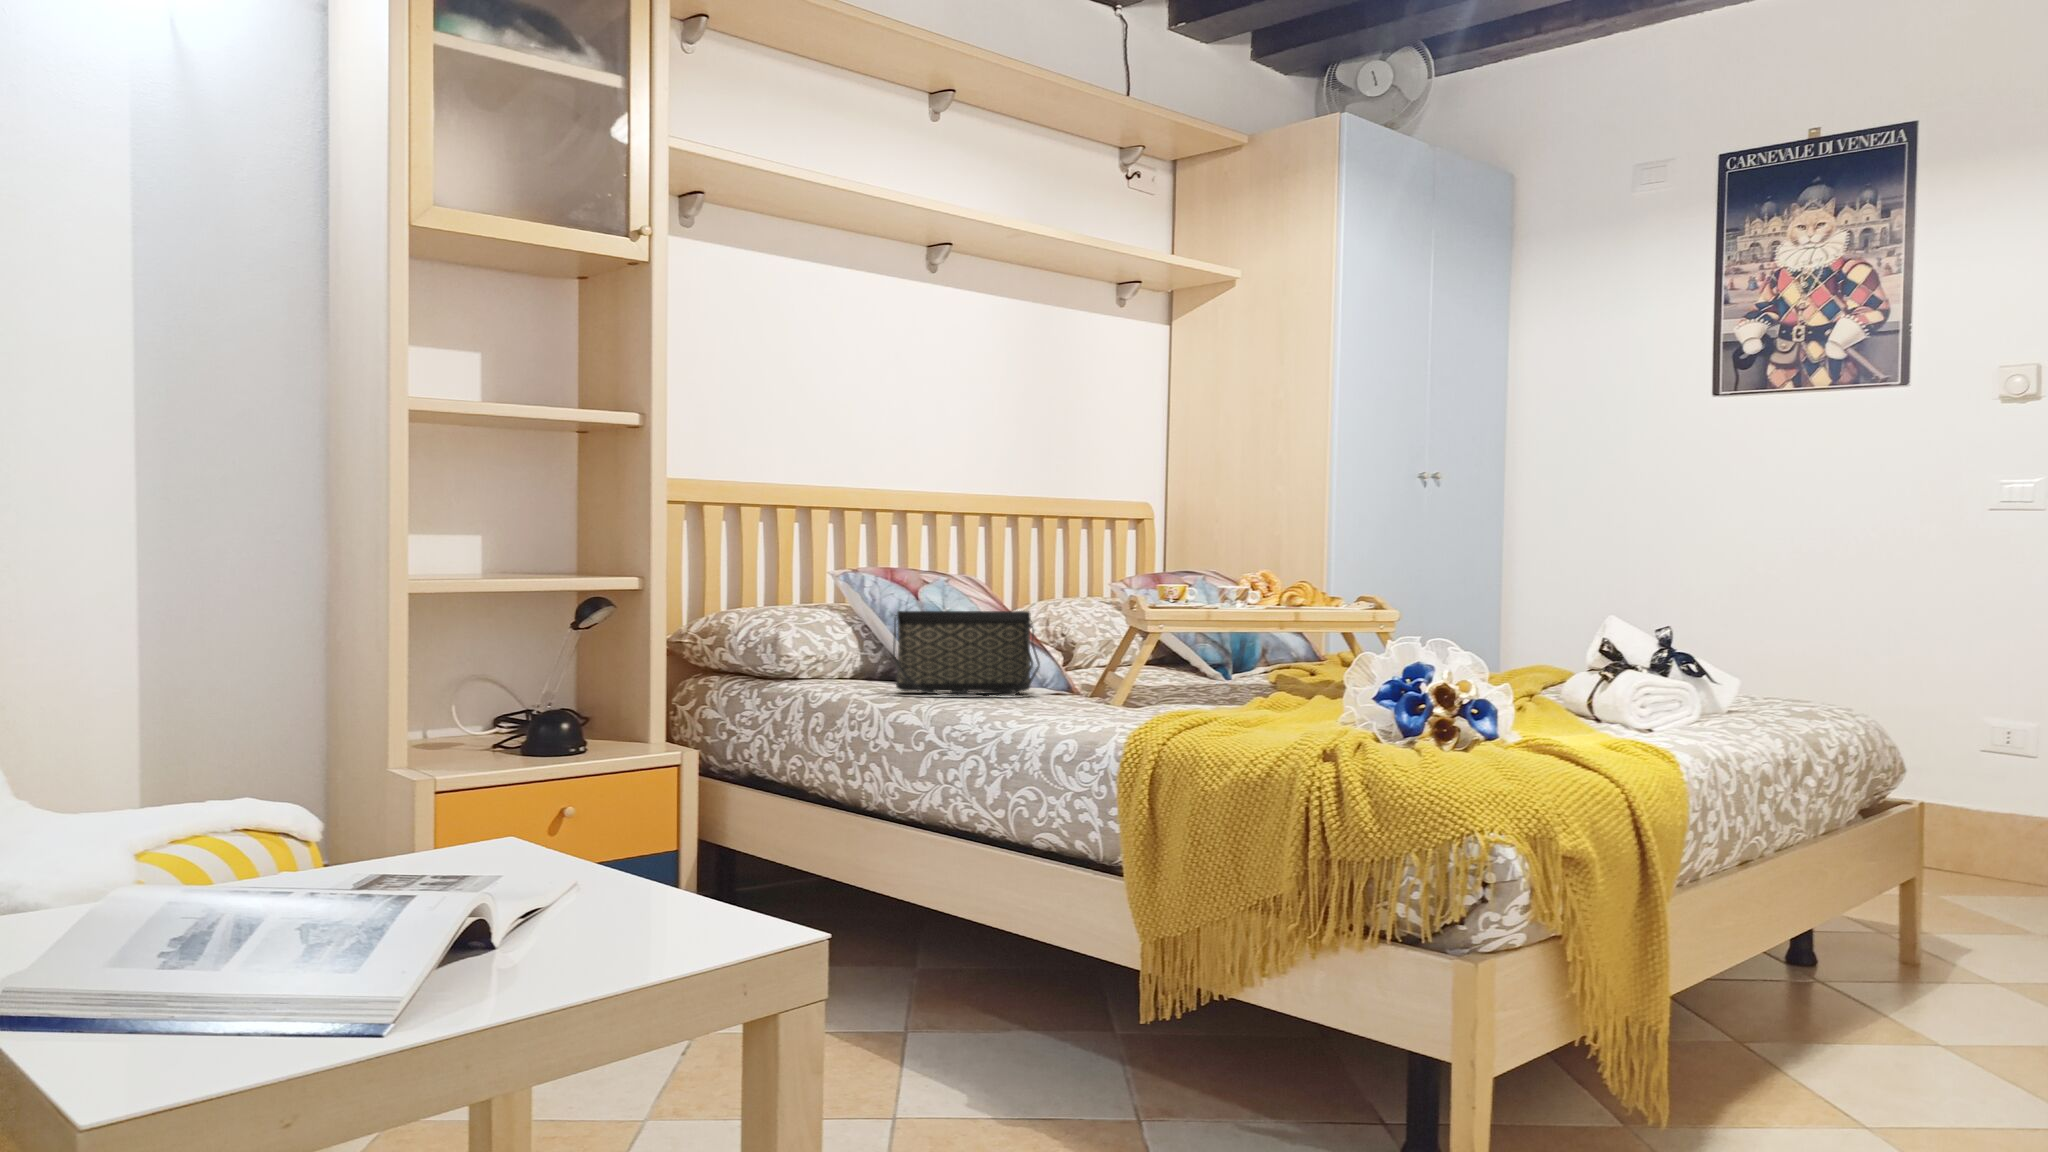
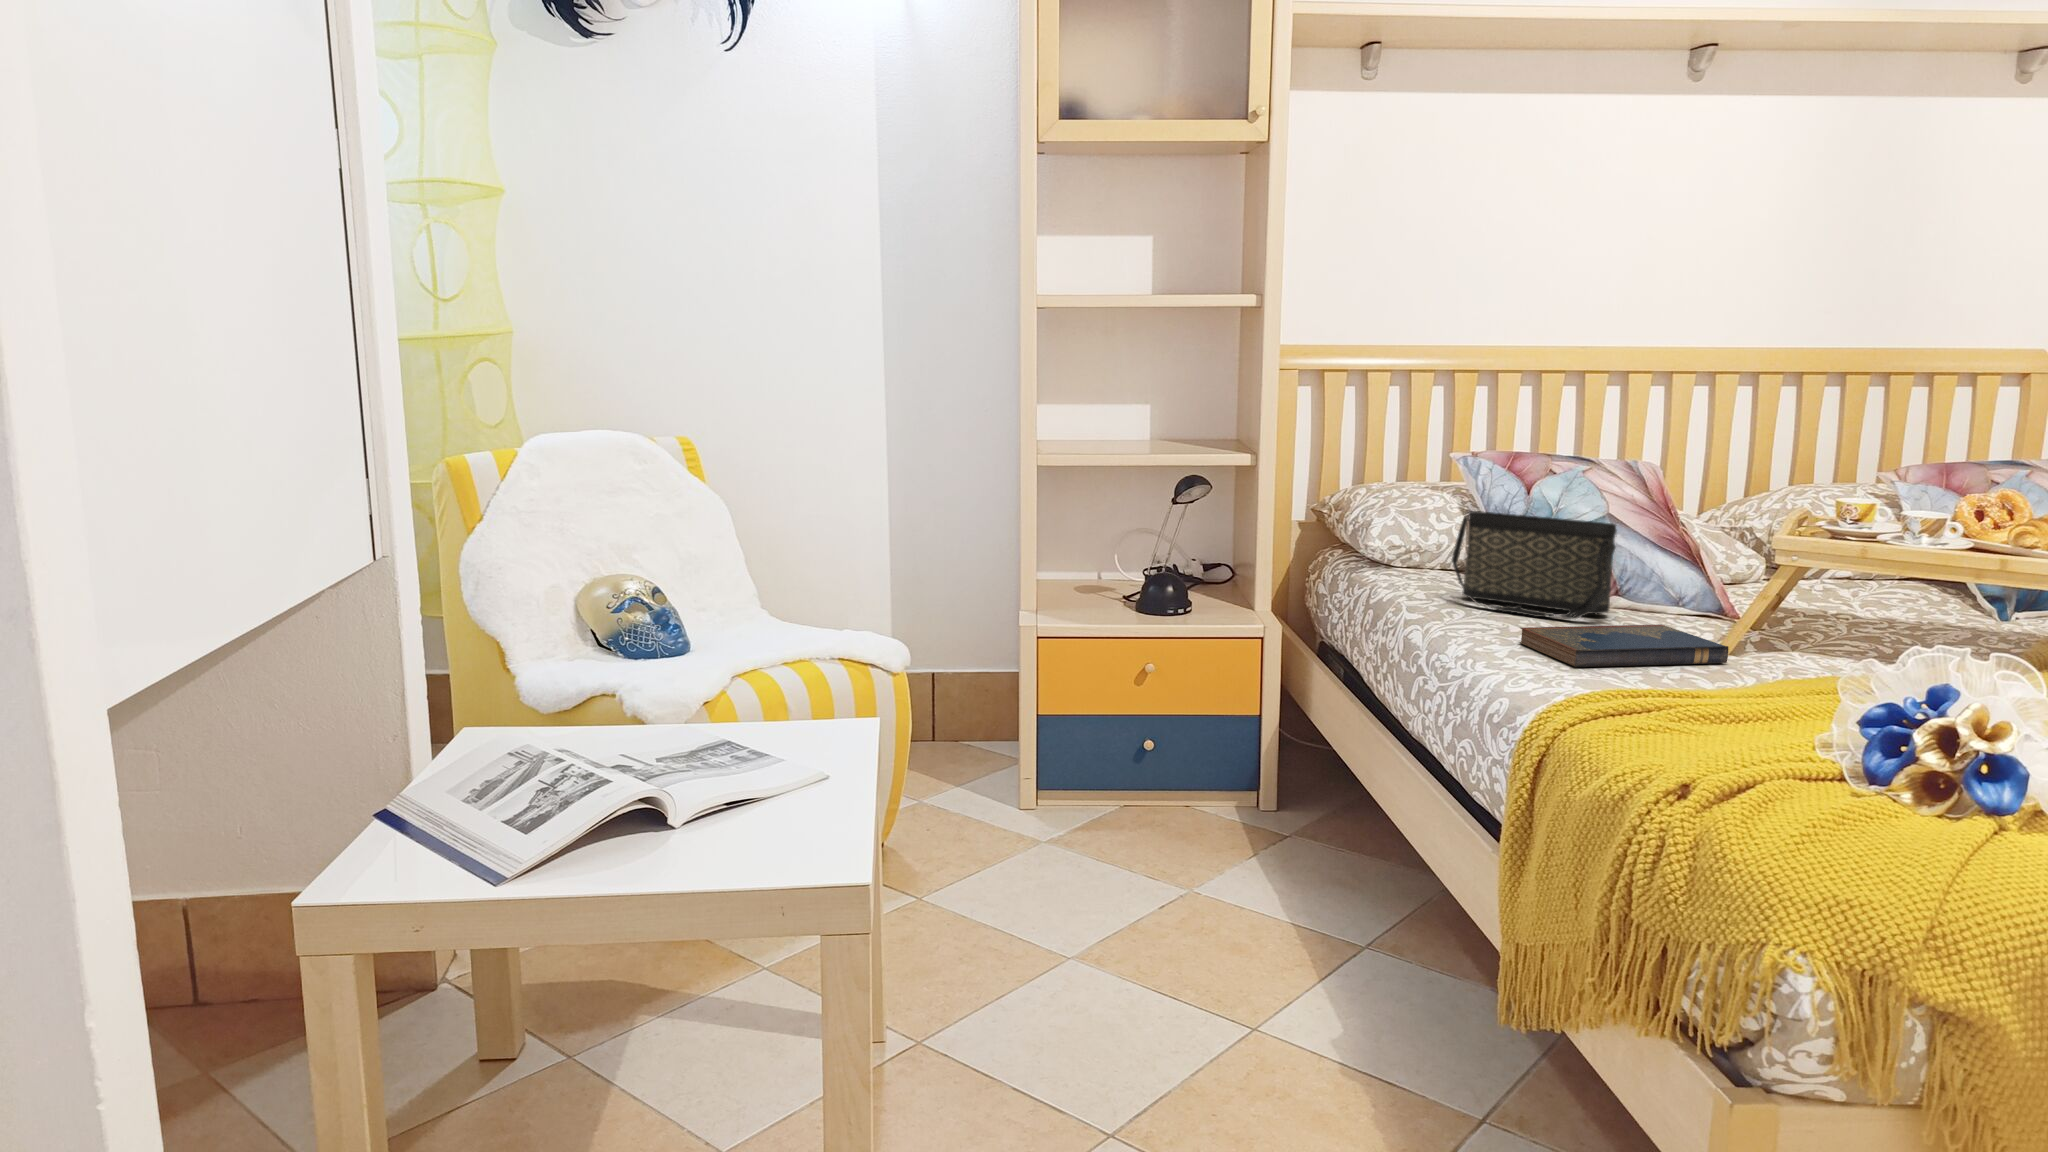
hardcover book: none [1015,686,1171,715] -> present [1519,624,1728,667]

